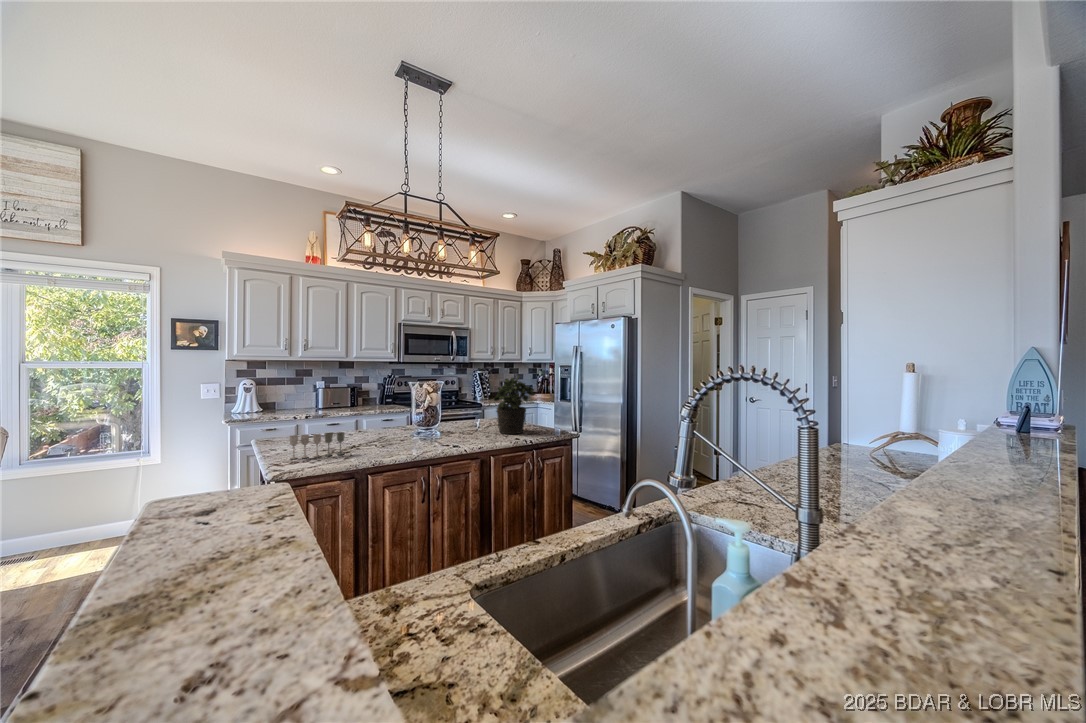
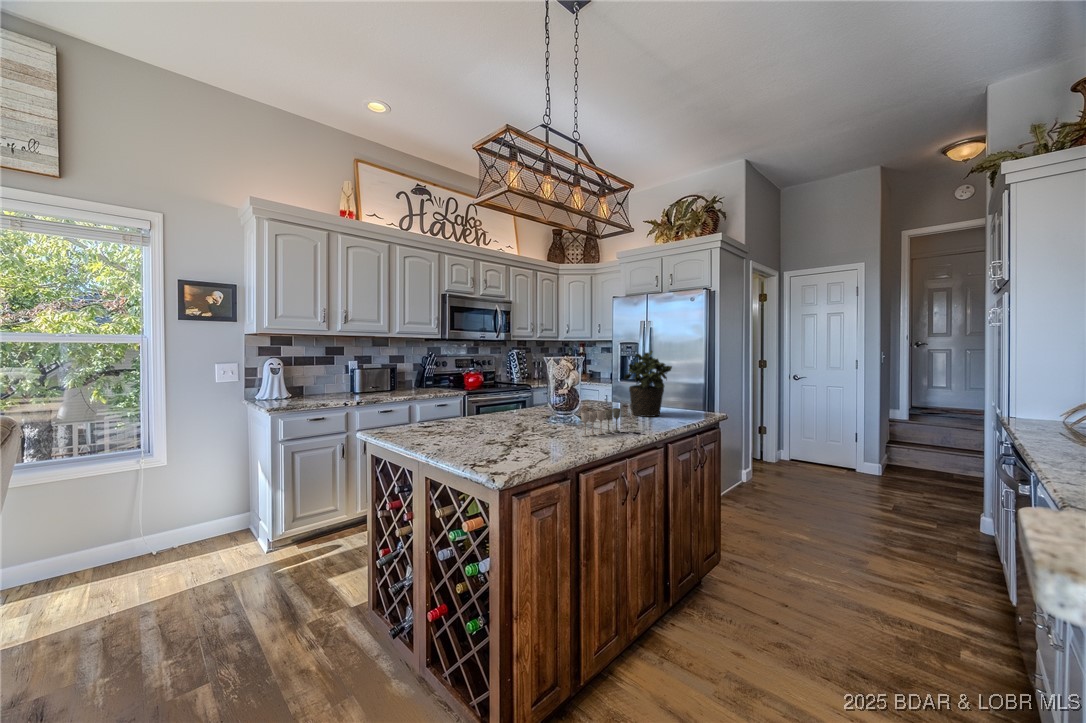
wine glass: present [290,432,345,459] -> present [581,408,621,437]

